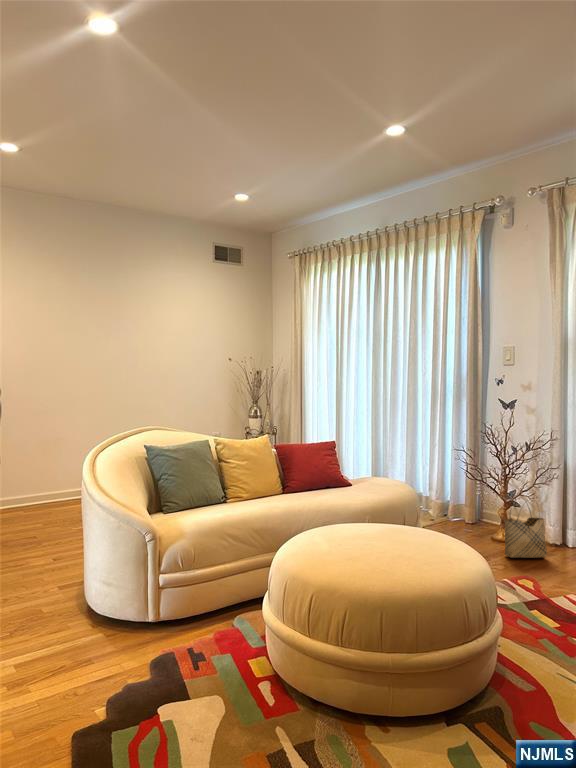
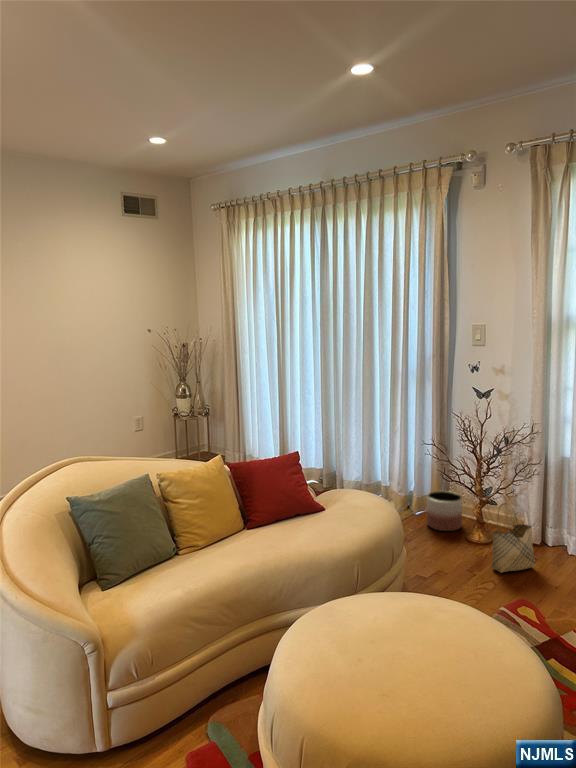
planter: none [457,497,490,532] -> present [427,491,462,531]

